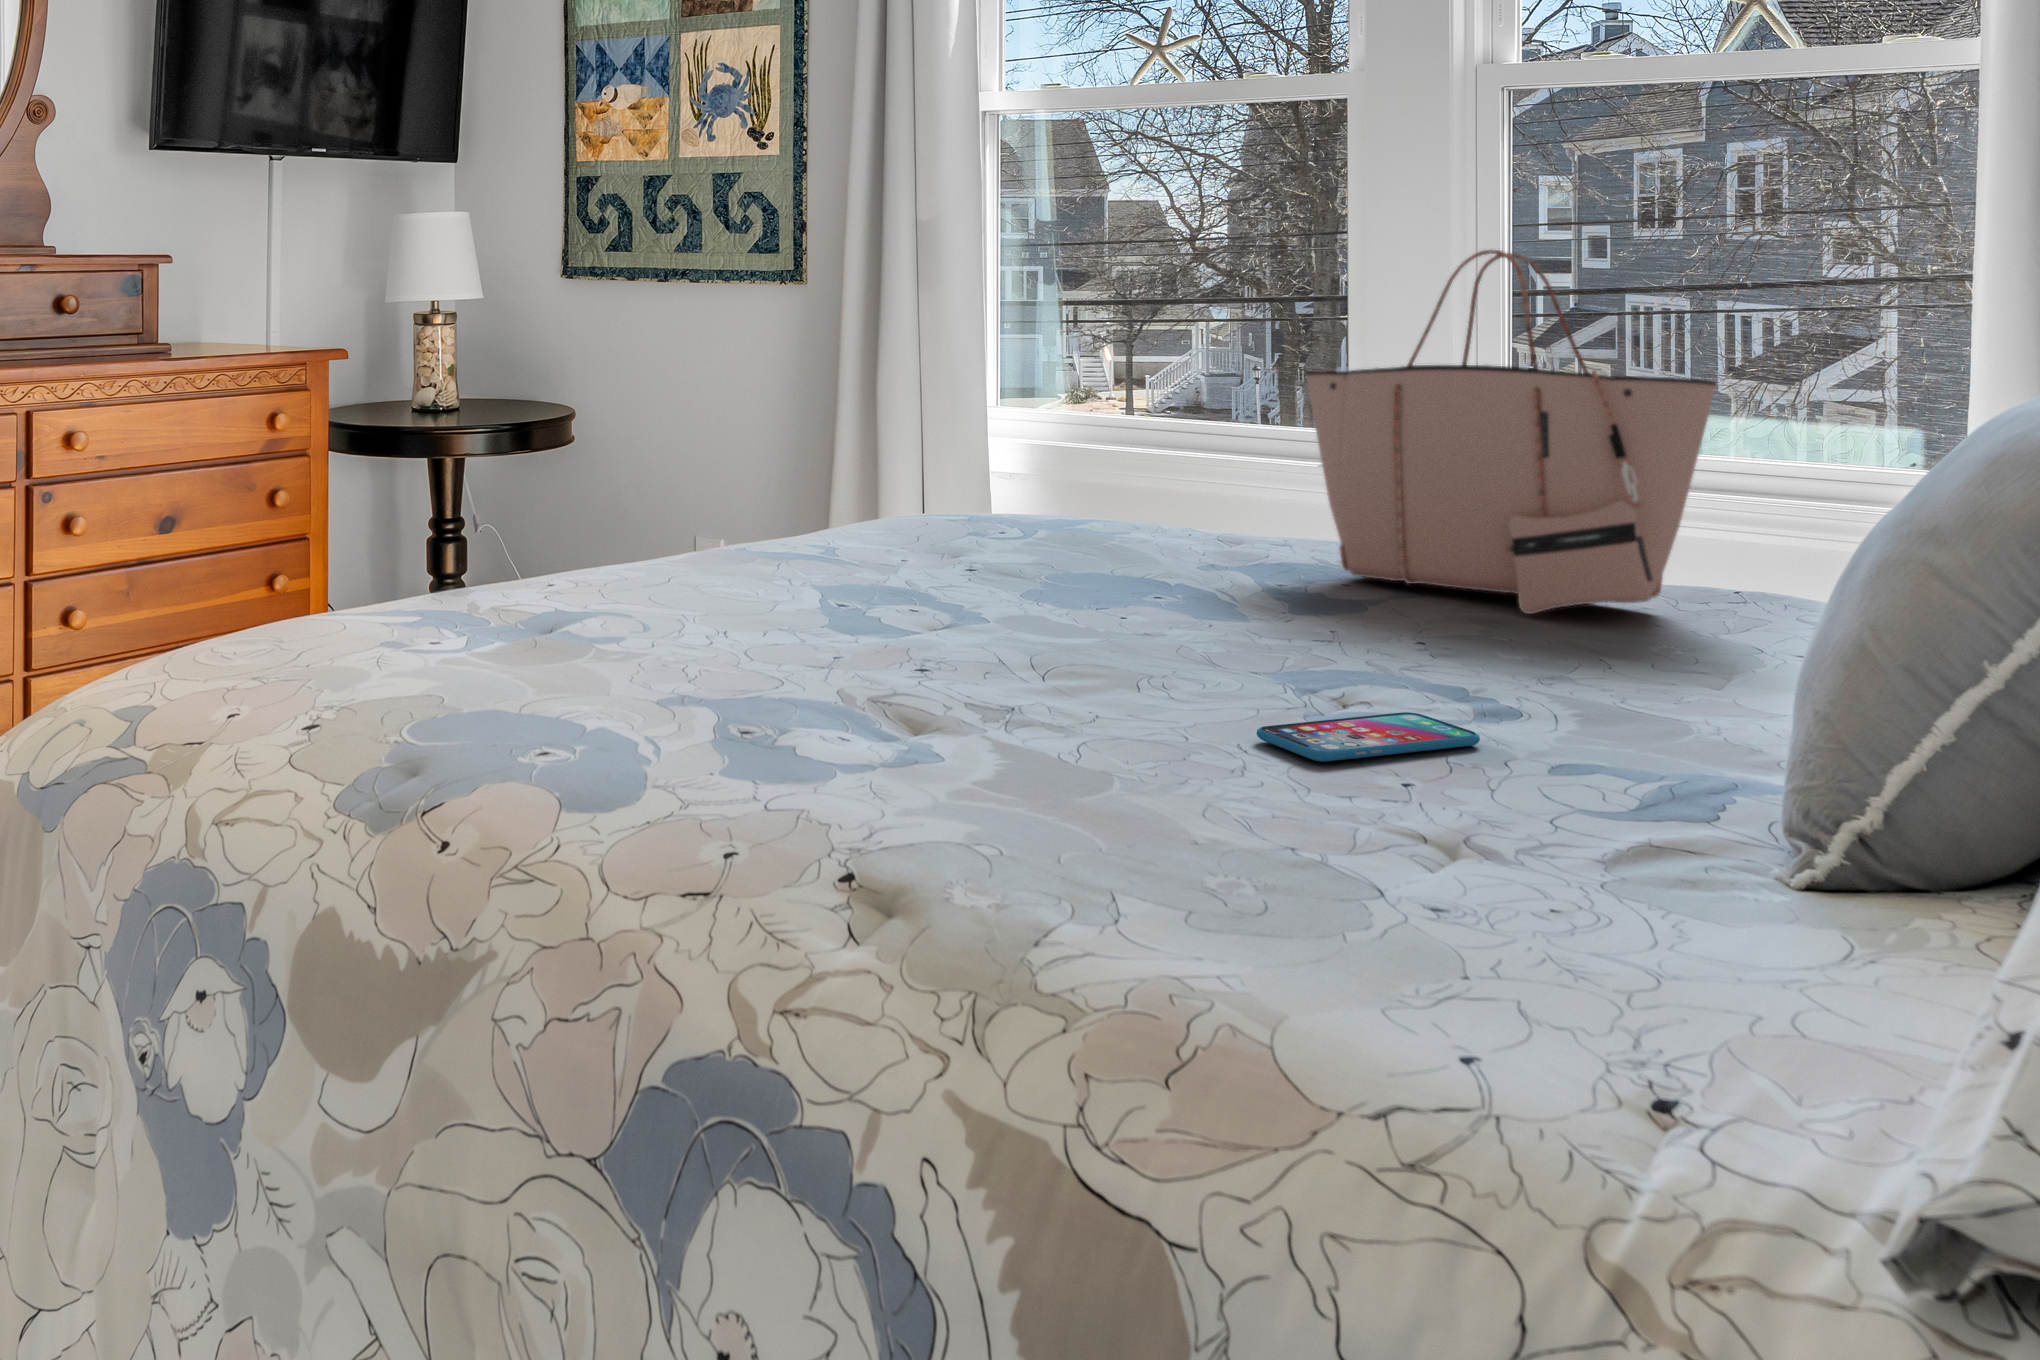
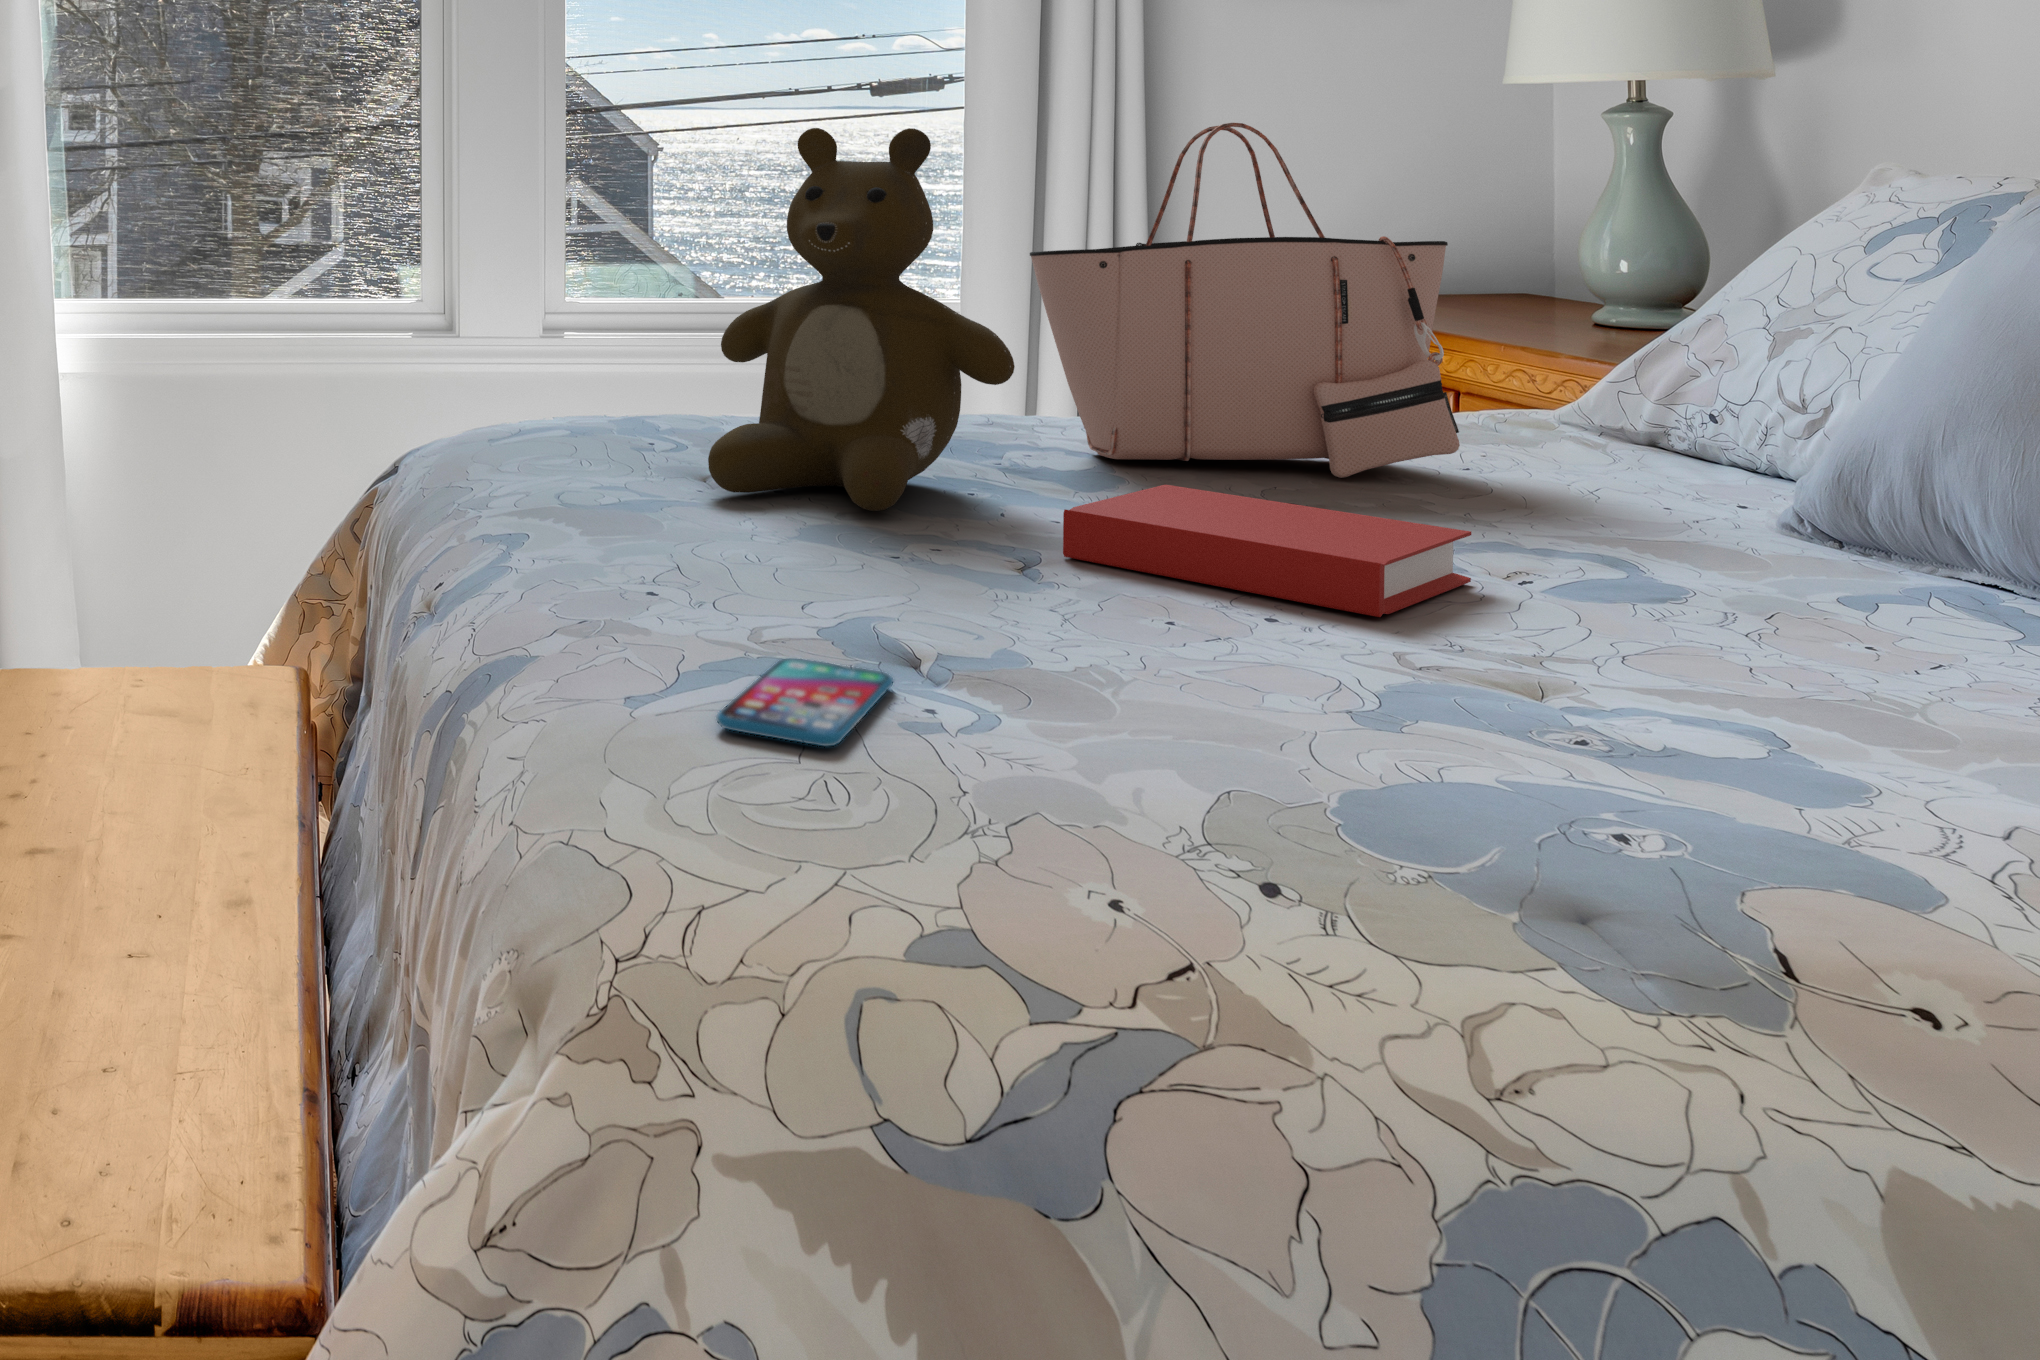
teddy bear: none [902,253,1138,575] -> present [708,128,1015,511]
book: none [993,576,1249,674] -> present [1063,485,1472,617]
smartphone: present [1257,712,1480,762] -> present [717,659,893,746]

